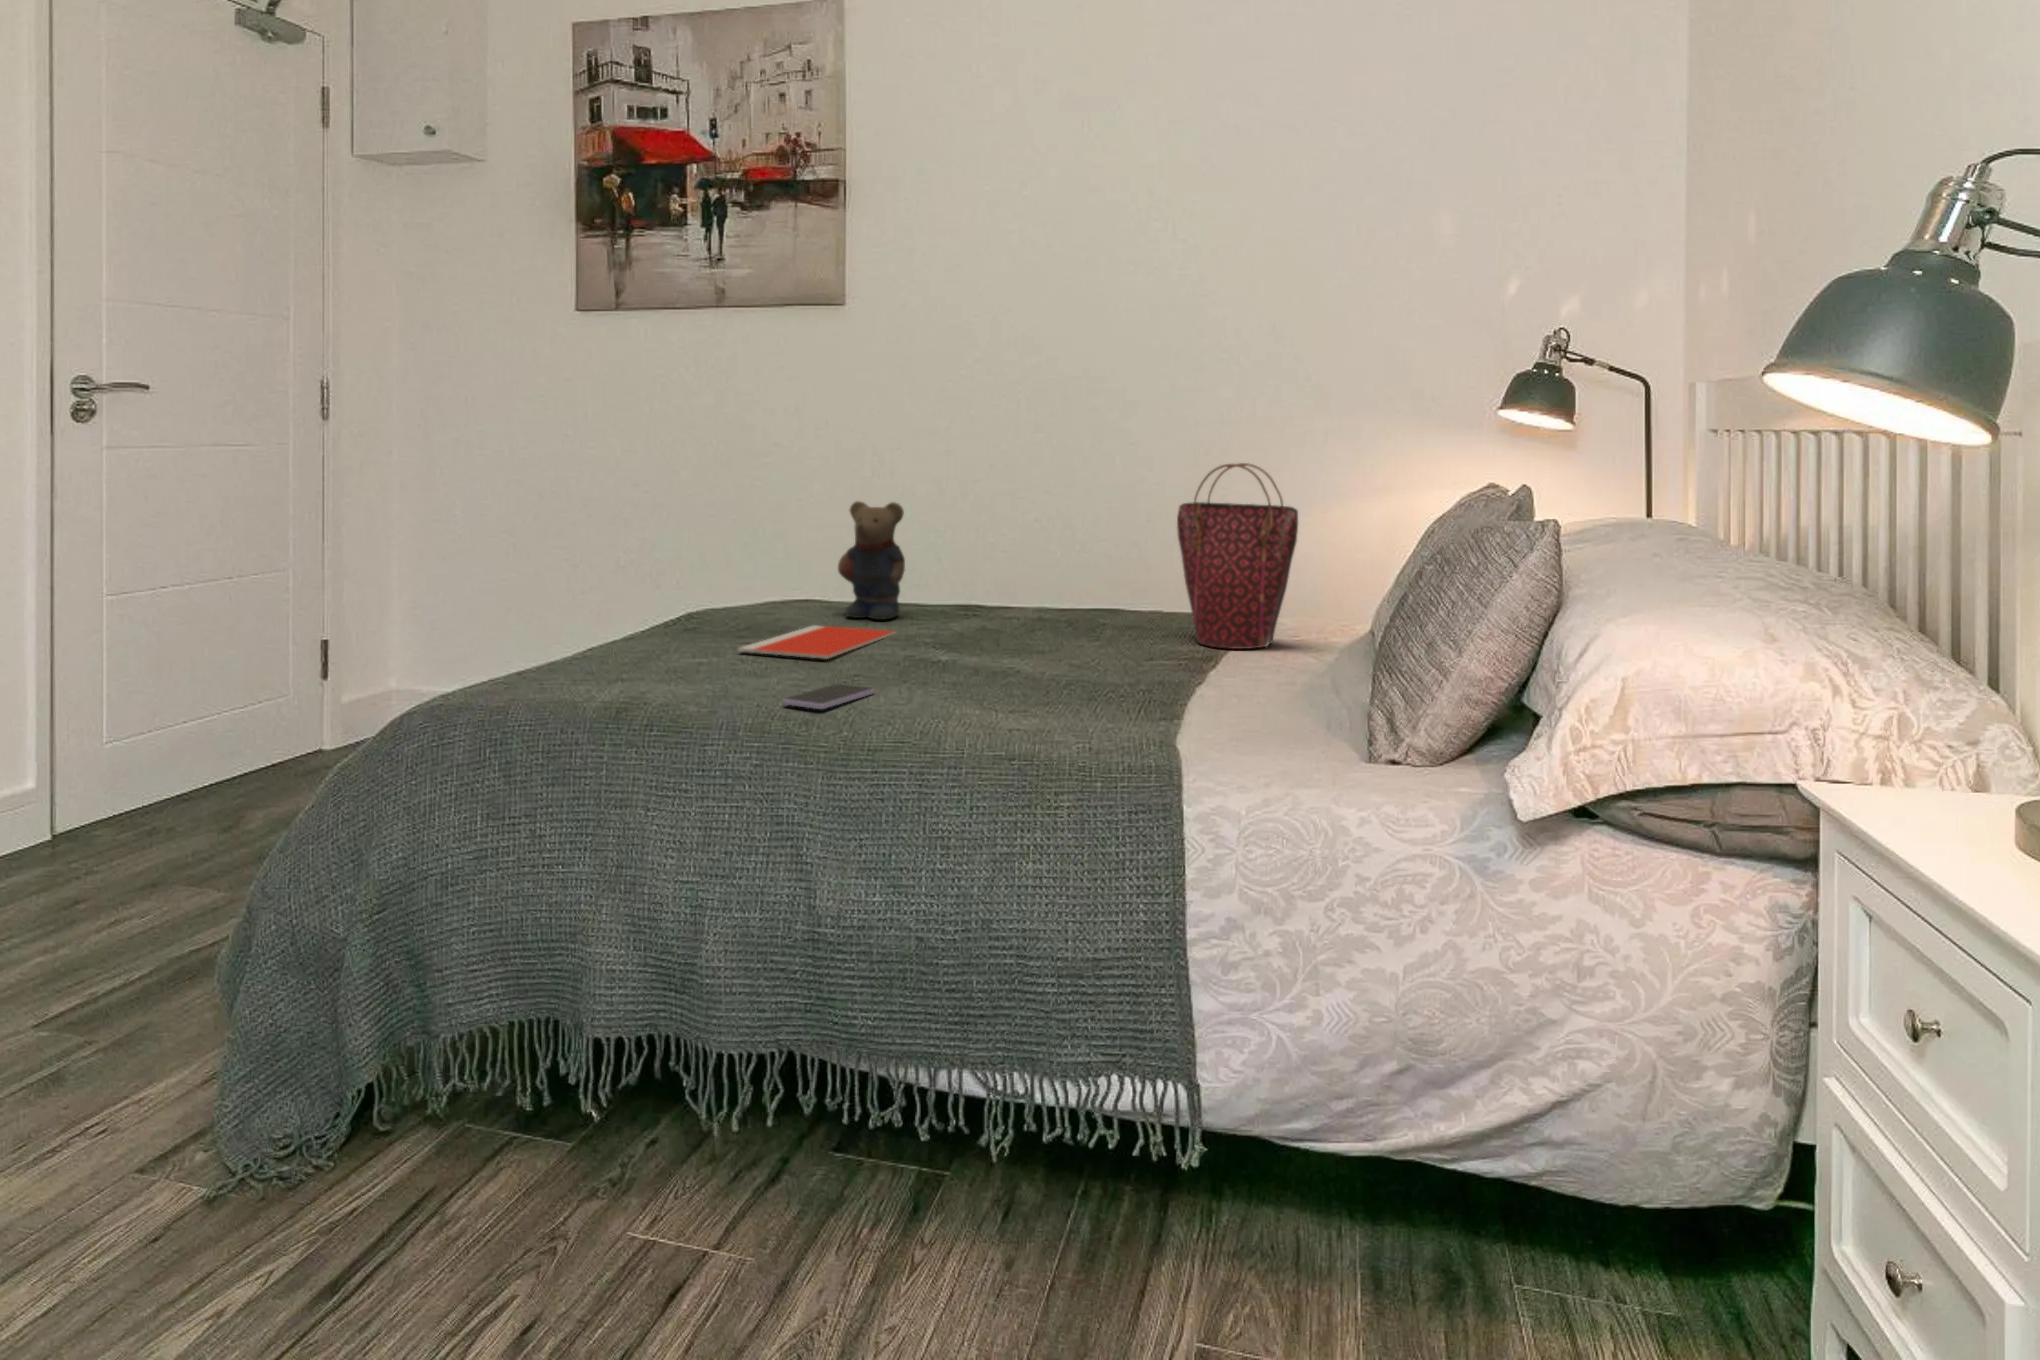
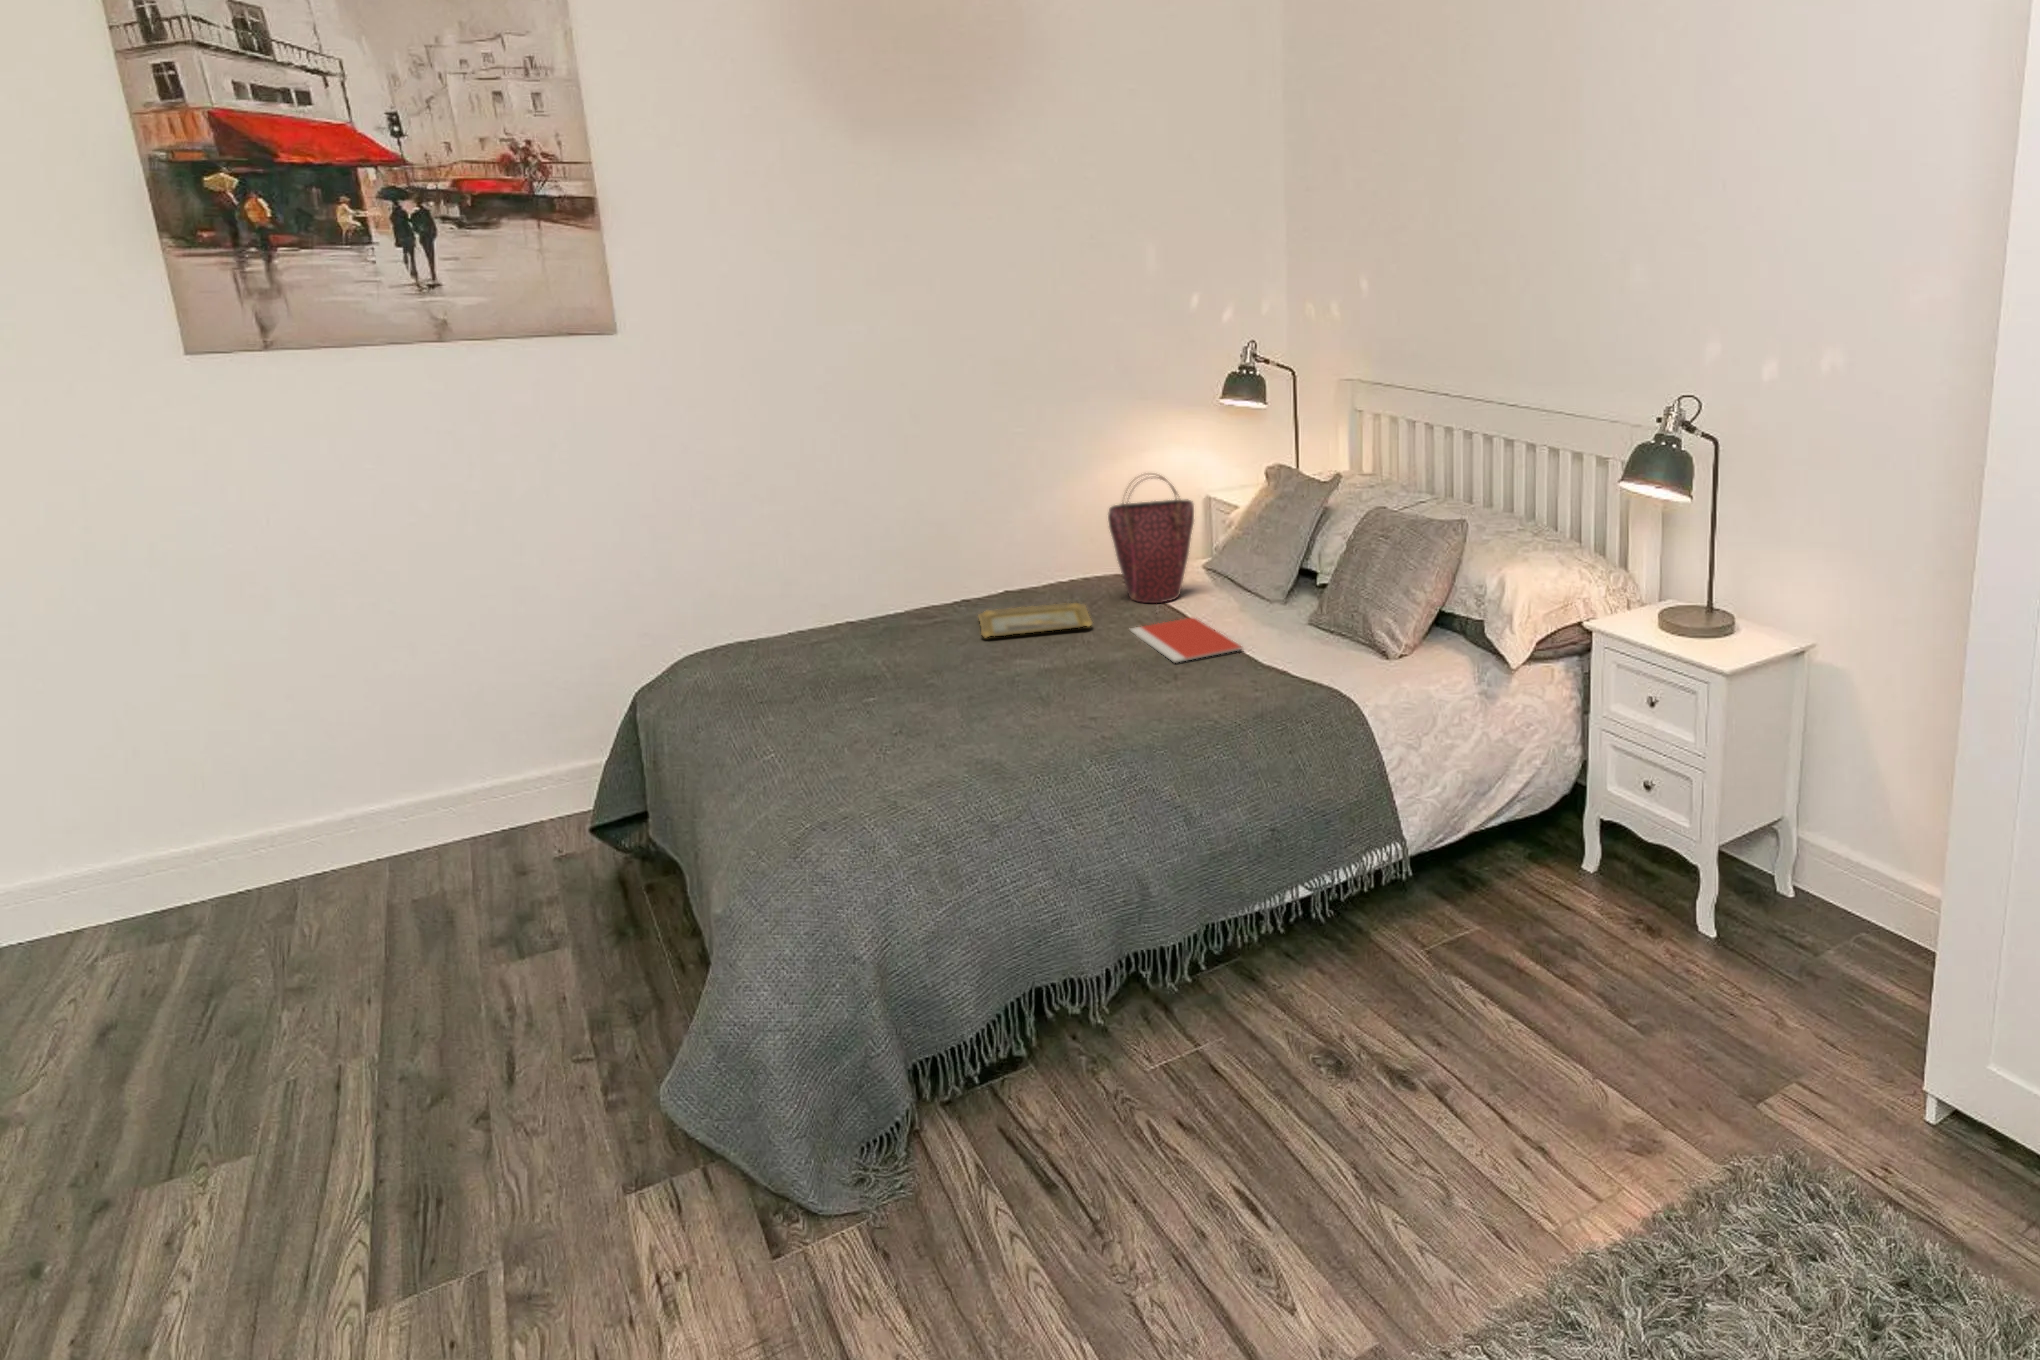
teddy bear: present [838,501,905,620] -> none [830,543,897,648]
tray: none [958,614,1120,646] -> present [979,603,1092,638]
notebook: present [738,625,895,659] -> present [1130,618,1243,662]
smartphone: present [783,684,875,709] -> none [1037,700,1083,730]

